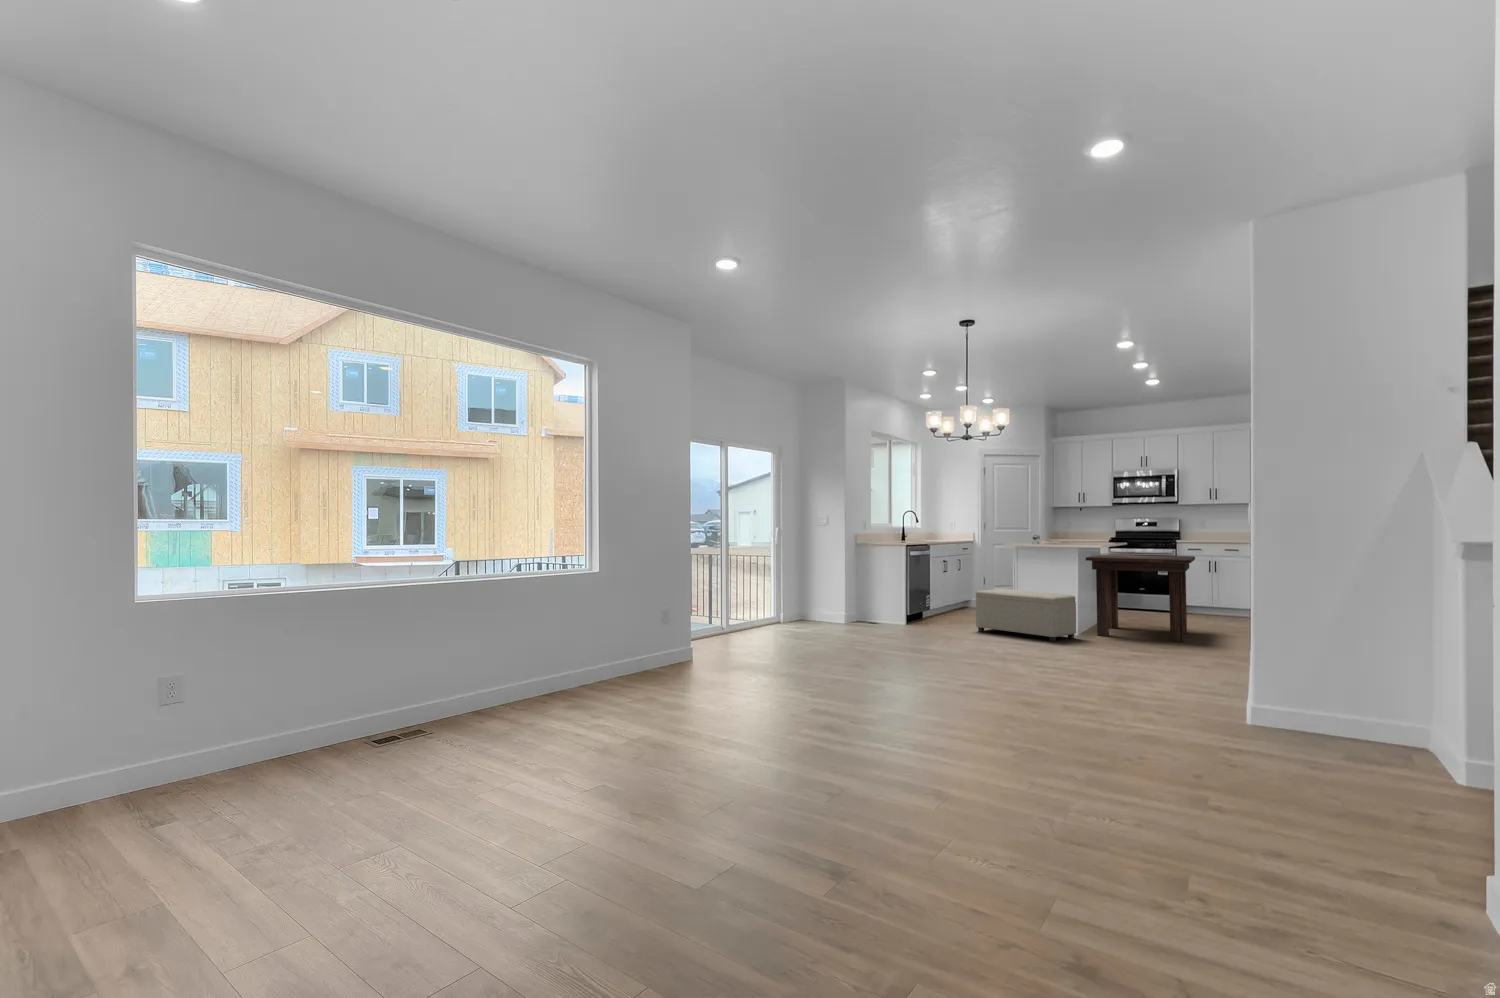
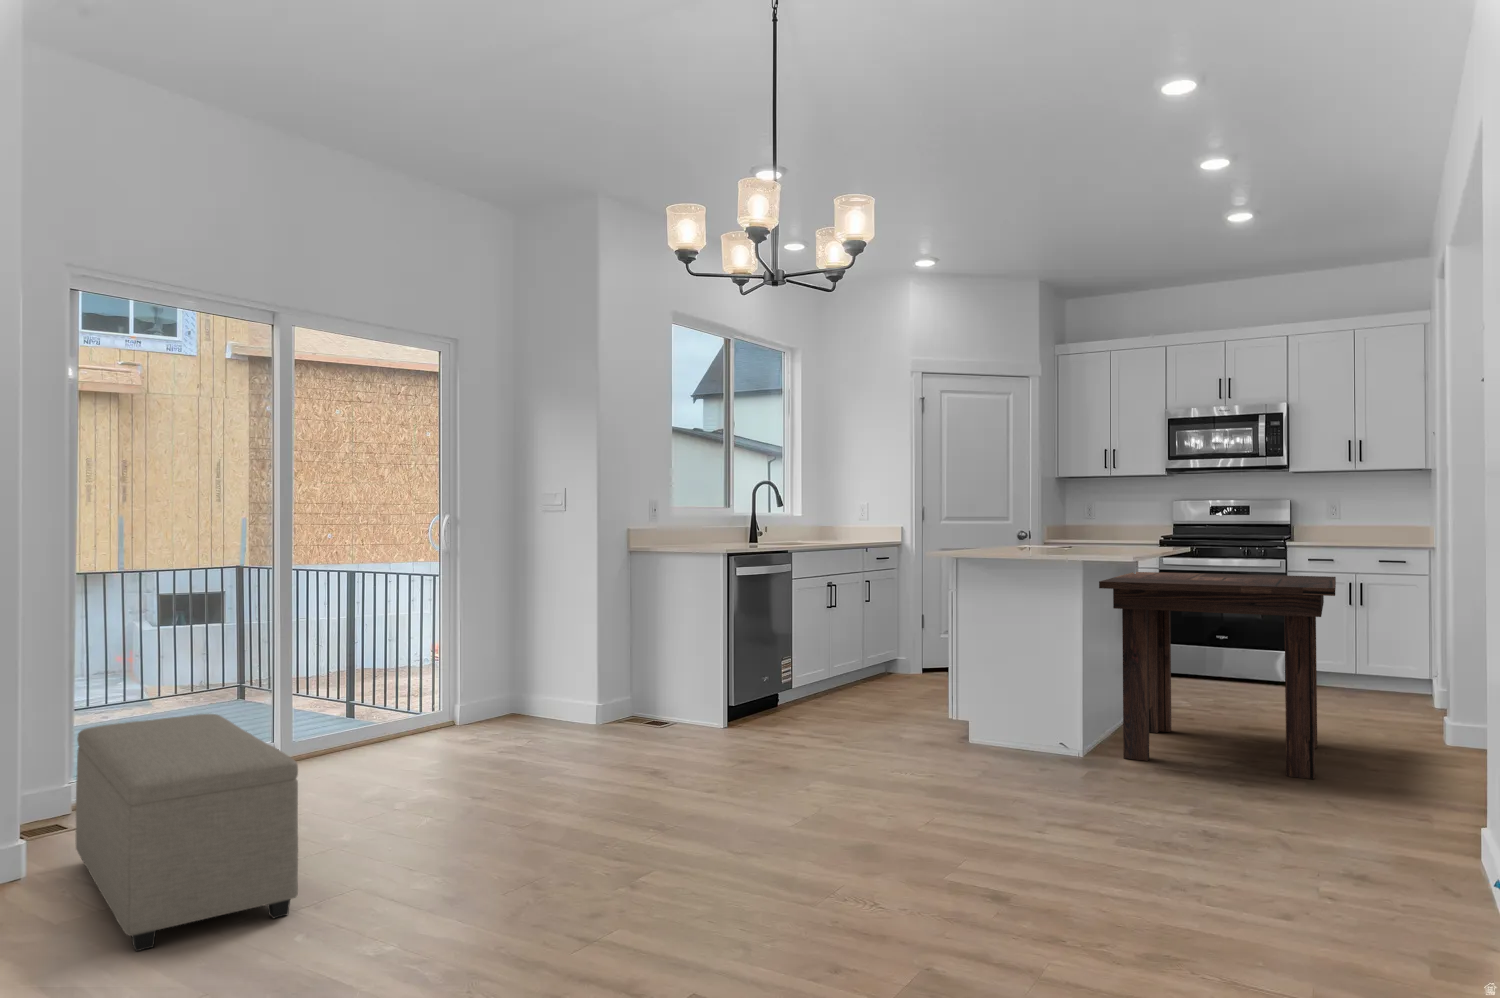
ottoman: present [976,589,1076,642] -> present [76,714,298,951]

